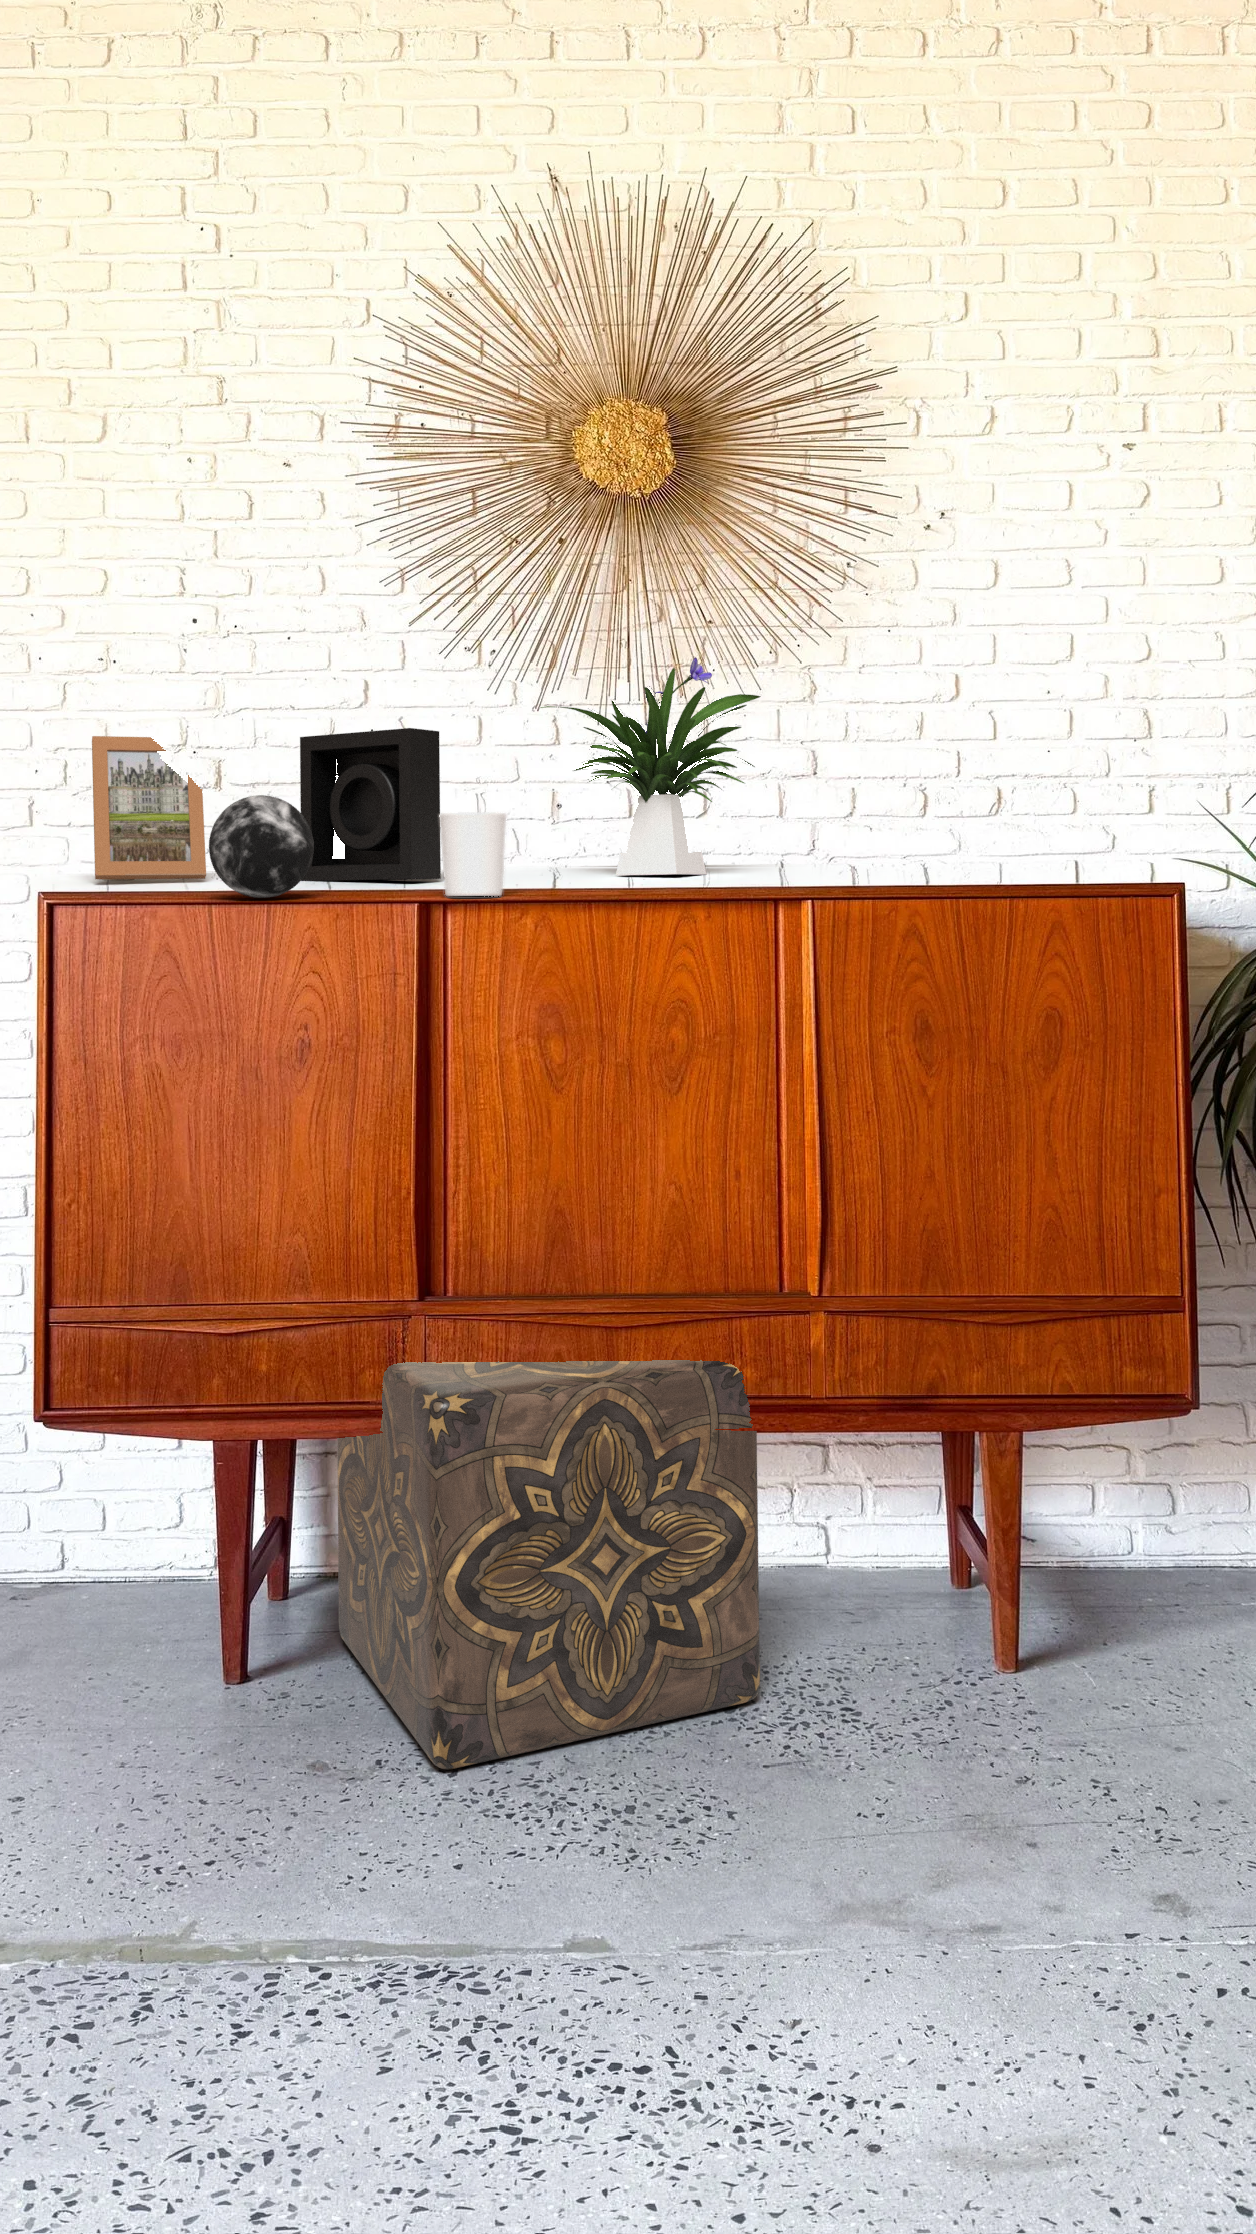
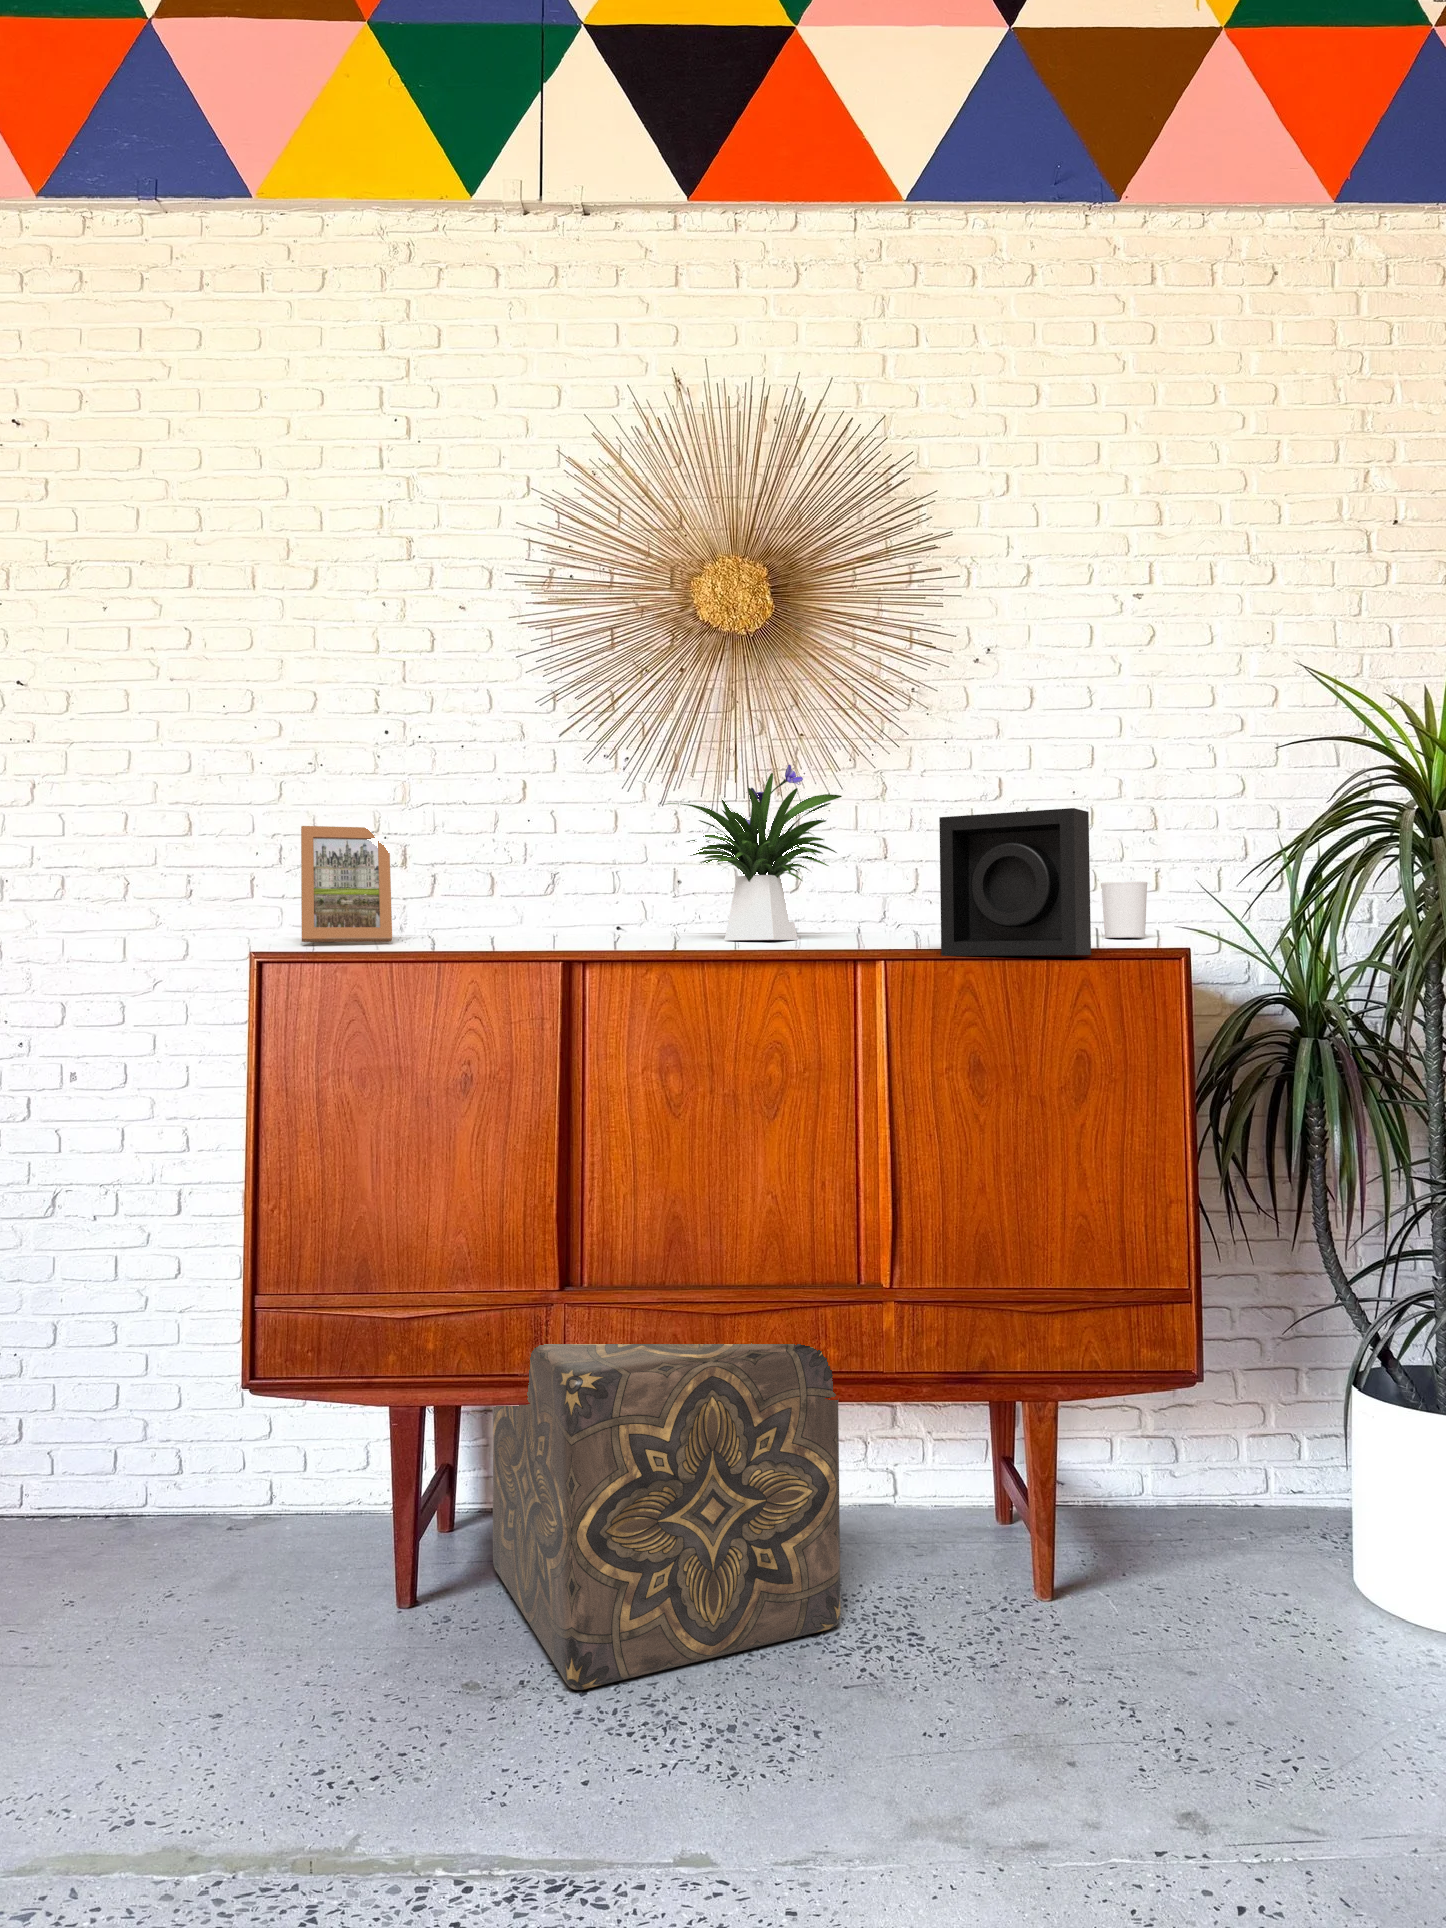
speaker: present [300,728,441,881] -> present [939,808,1091,956]
decorative orb: present [209,795,314,898] -> none [390,874,476,958]
candle holder: present [440,812,506,896] -> present [1101,881,1147,938]

